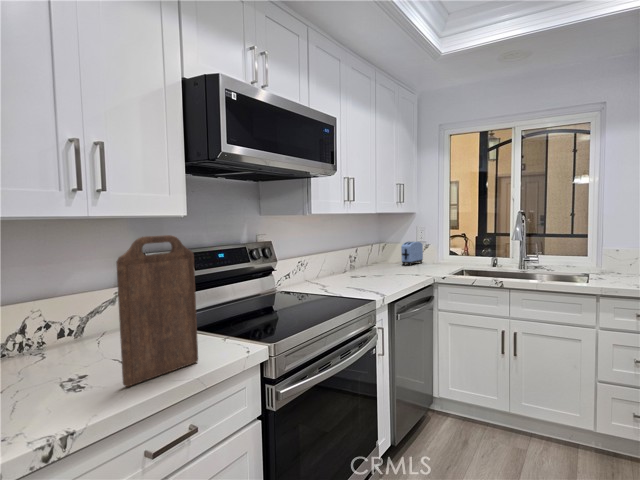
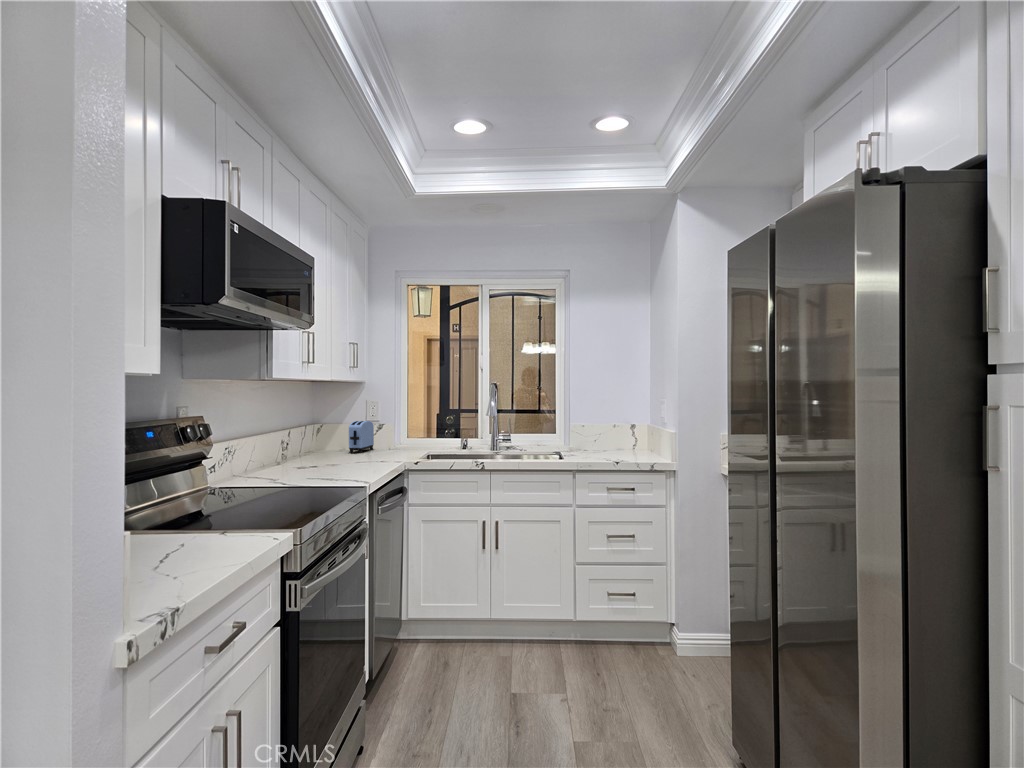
cutting board: present [116,235,198,387] -> none [166,396,227,580]

